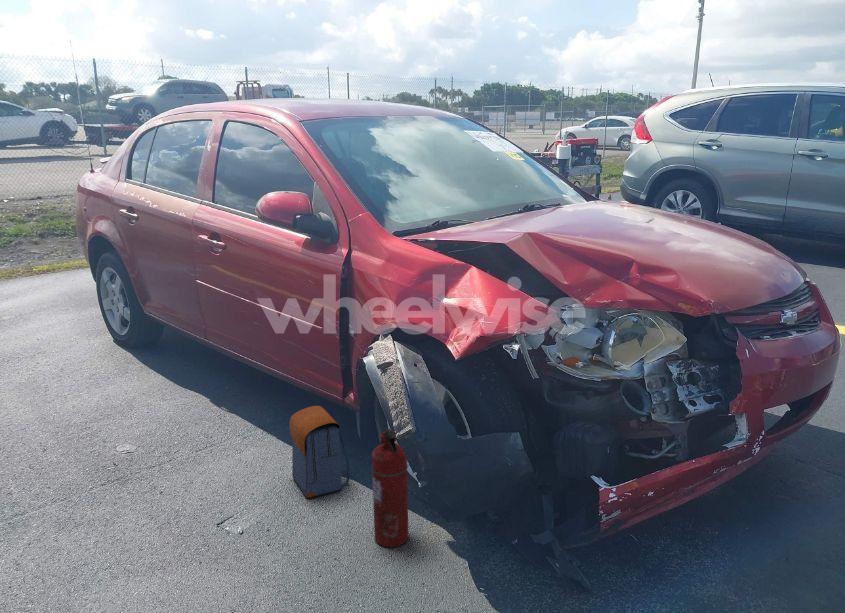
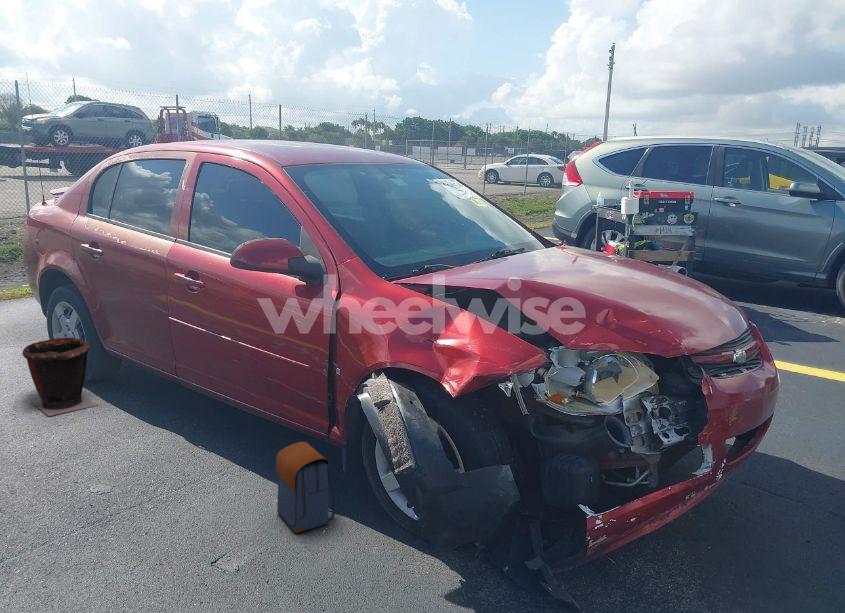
waste bin: none [66,303,140,379] -> present [22,338,98,416]
fire extinguisher: present [372,429,409,547] -> none [369,464,403,579]

